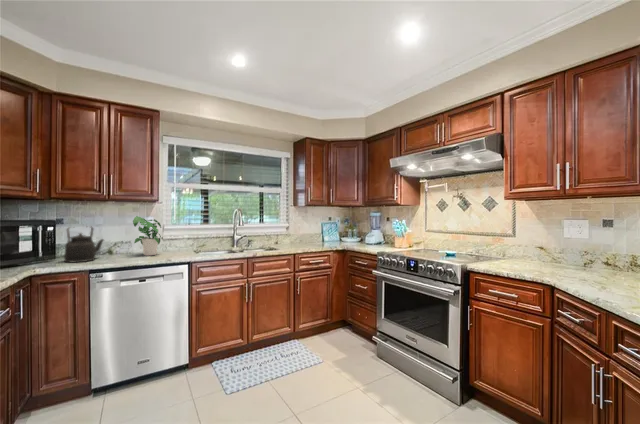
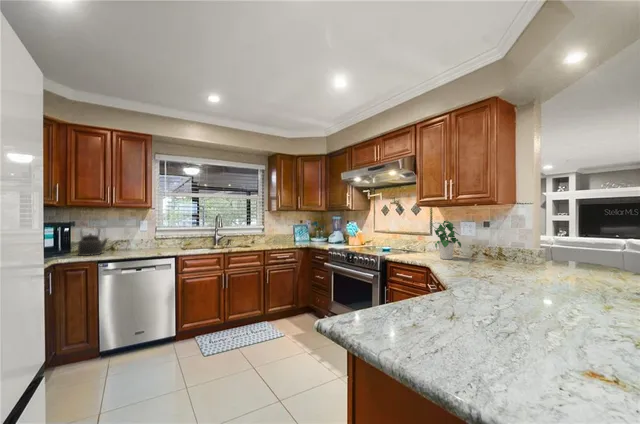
potted plant: present [133,216,161,256] -> present [431,221,461,259]

